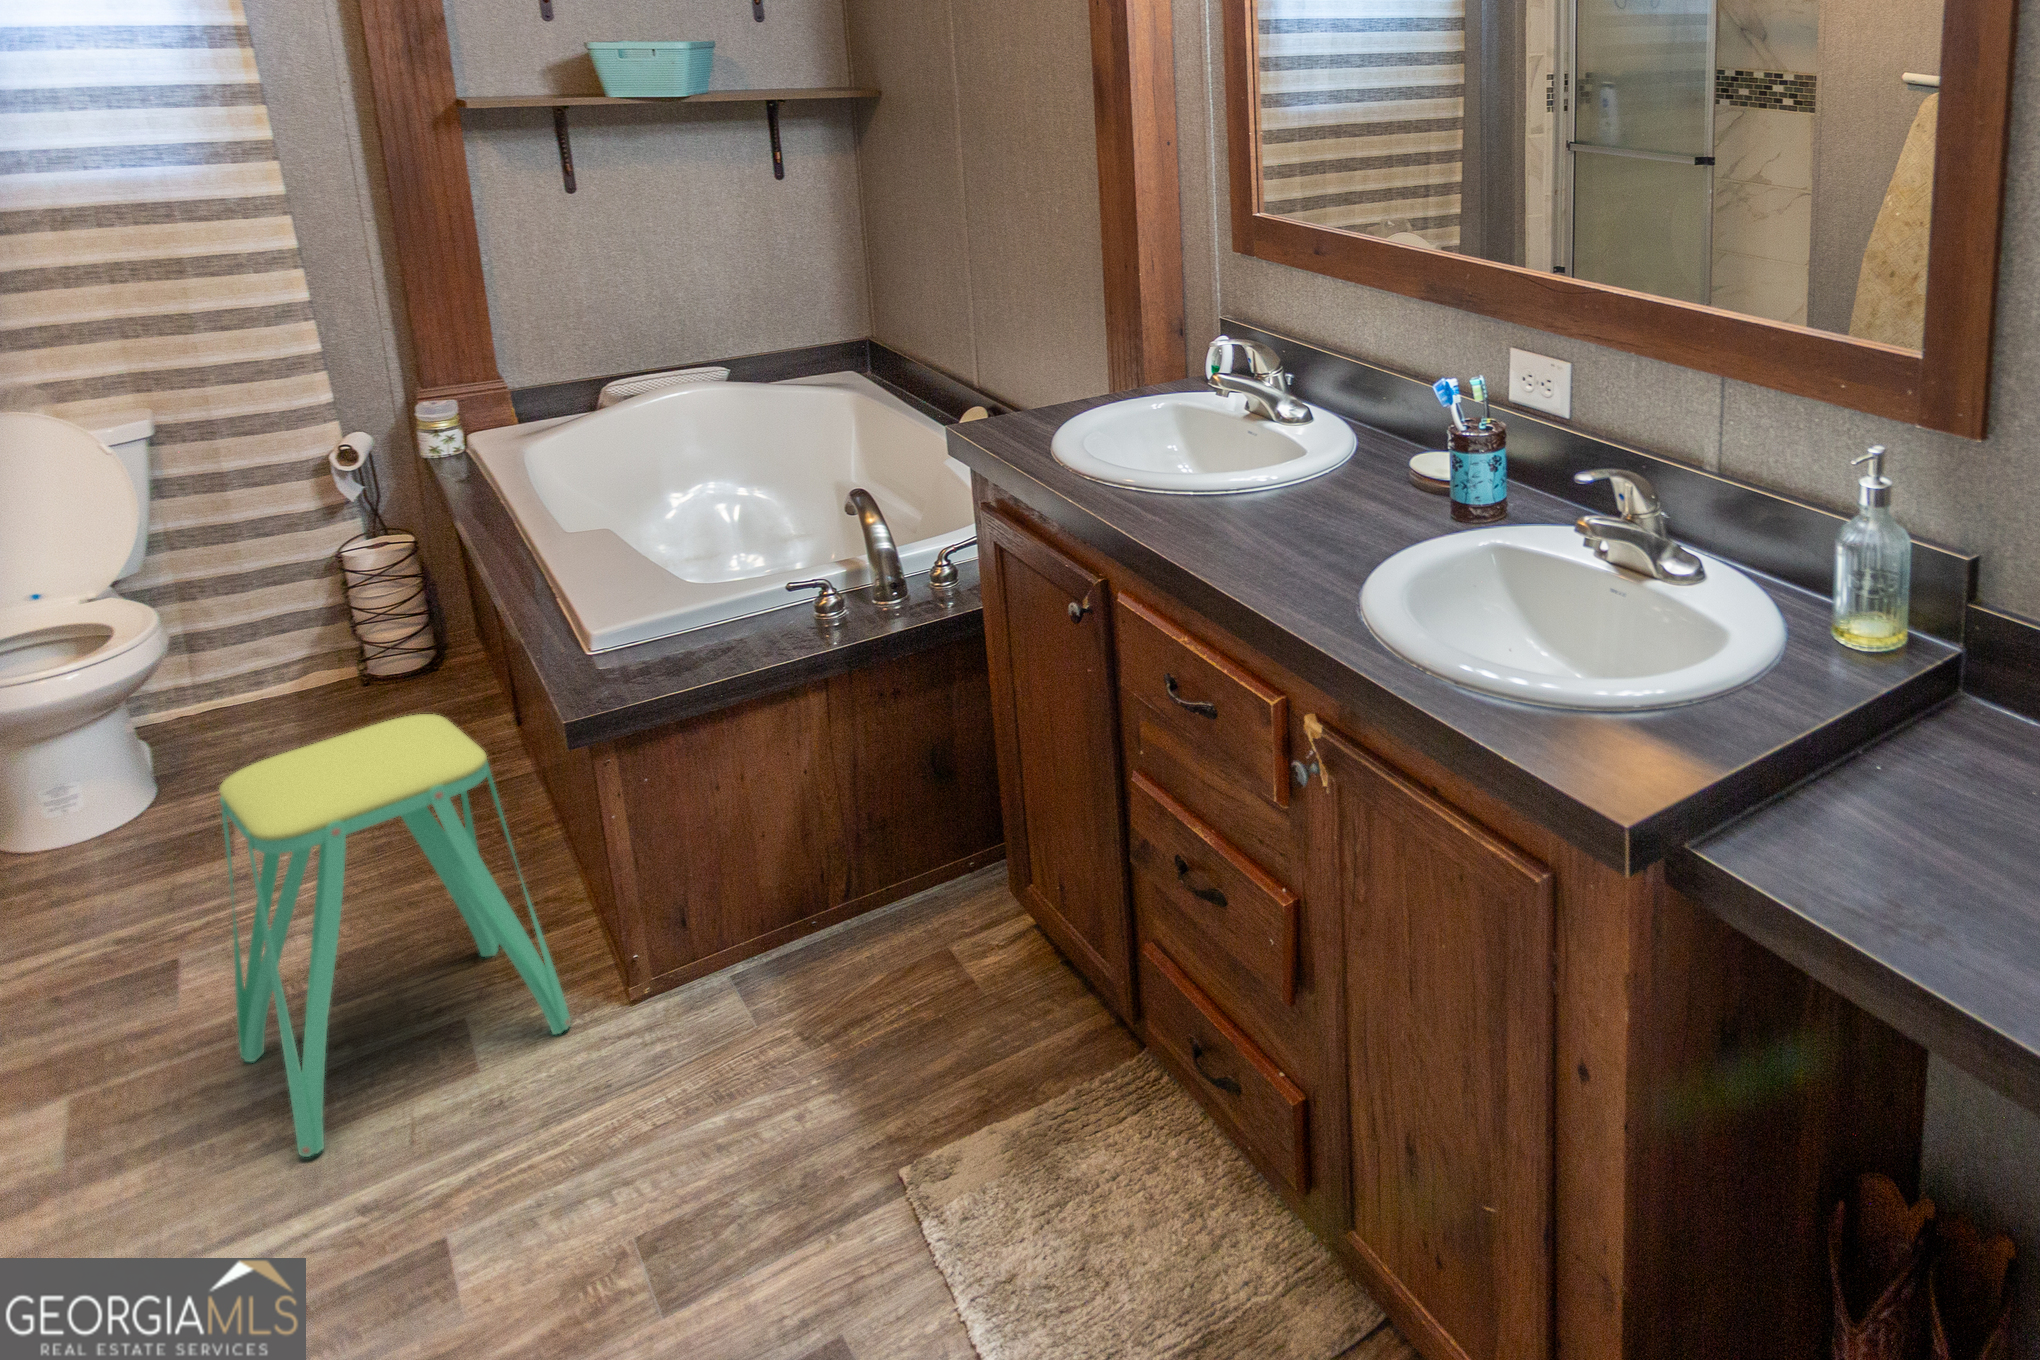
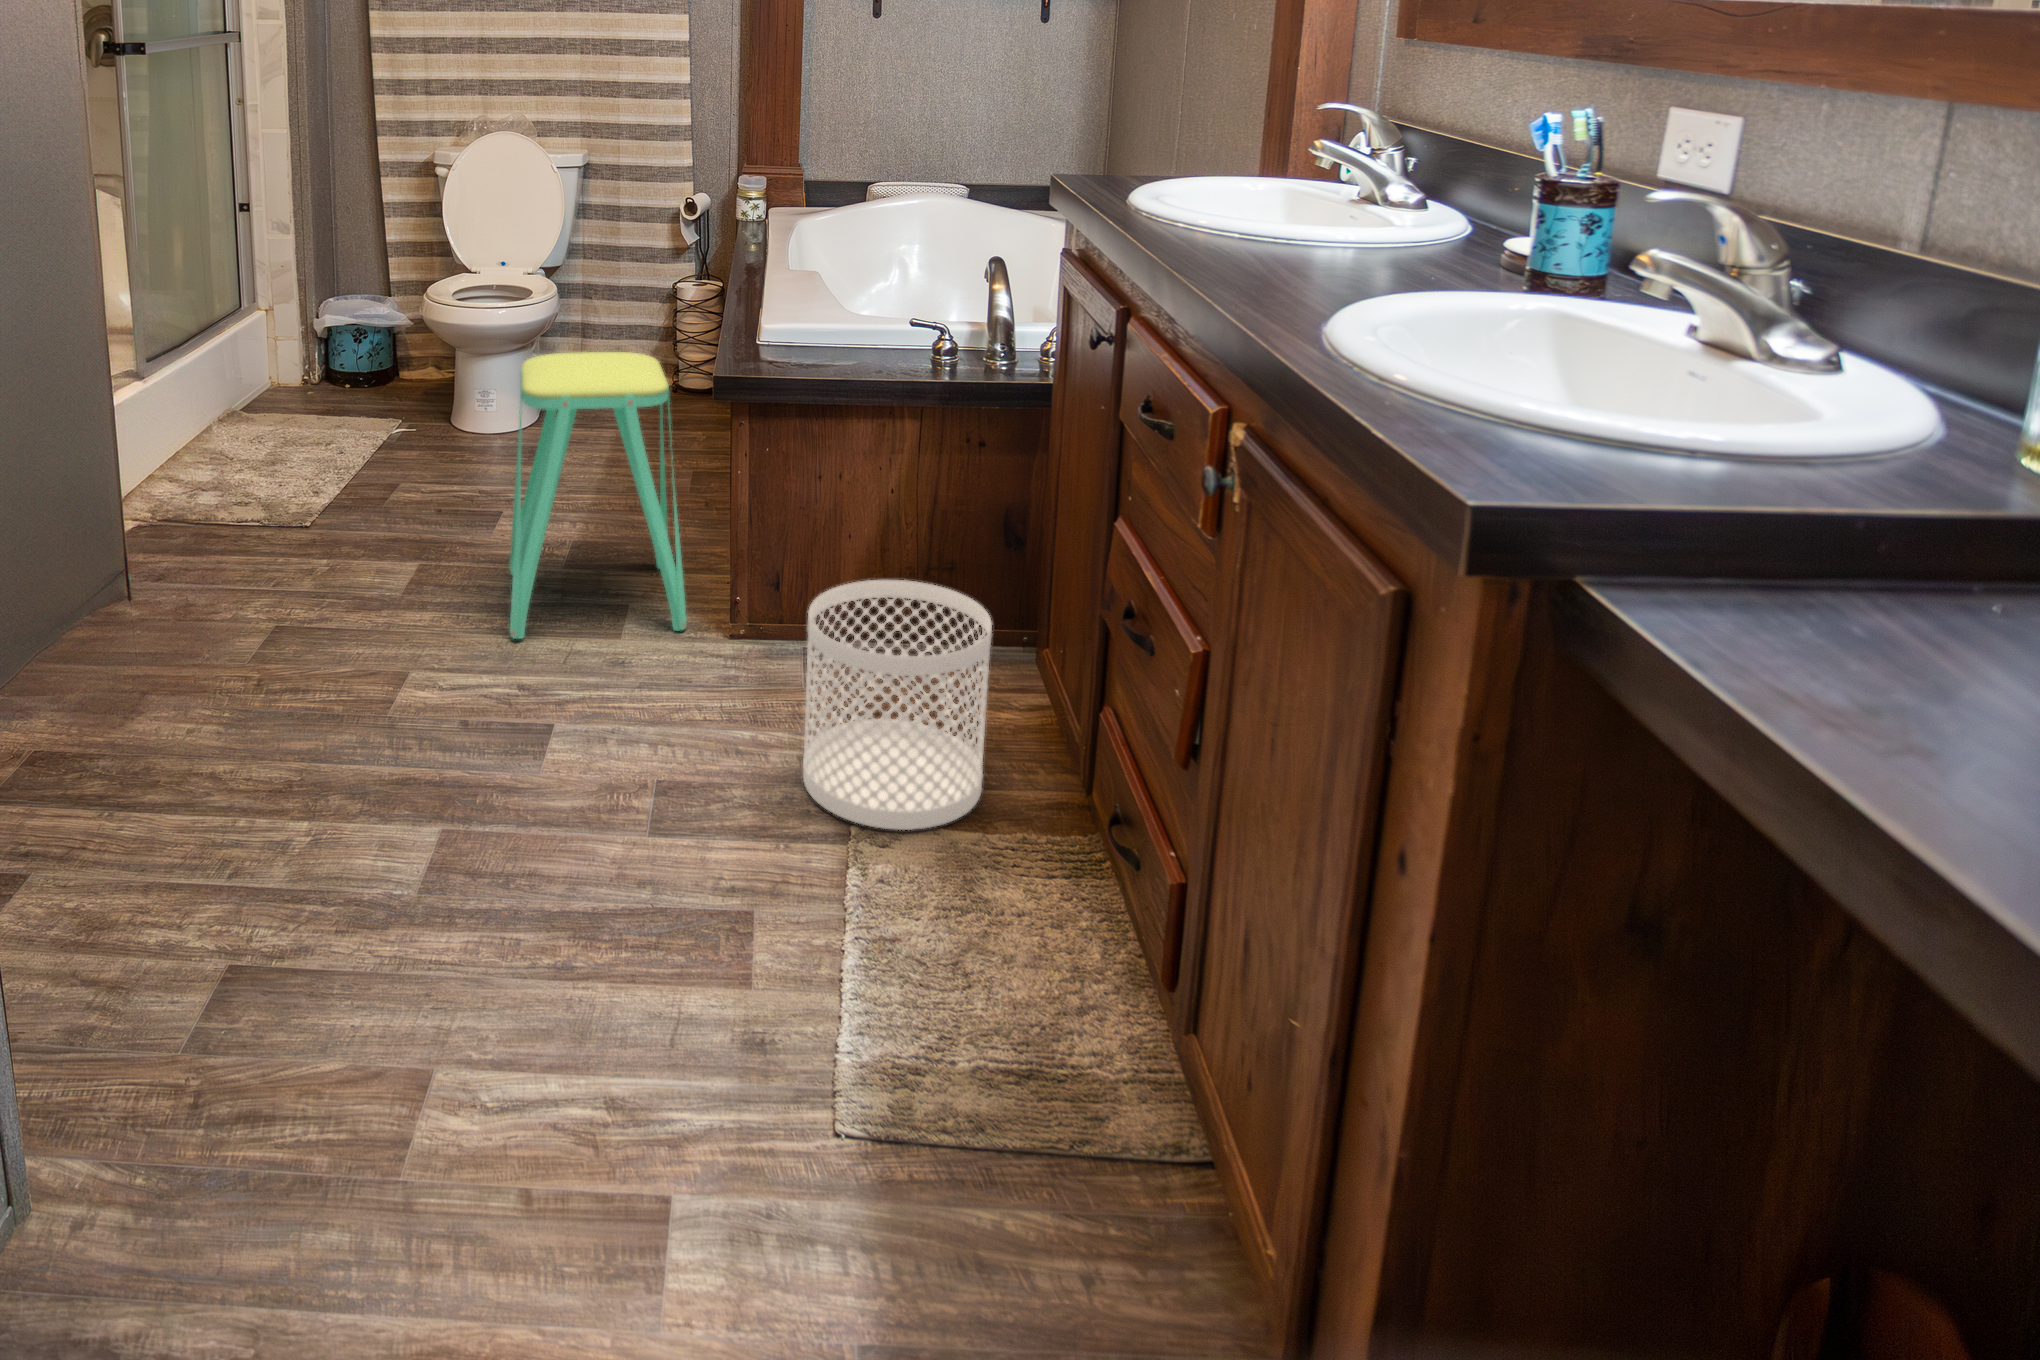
waste basket: none [795,876,1019,1170] -> present [803,580,992,830]

